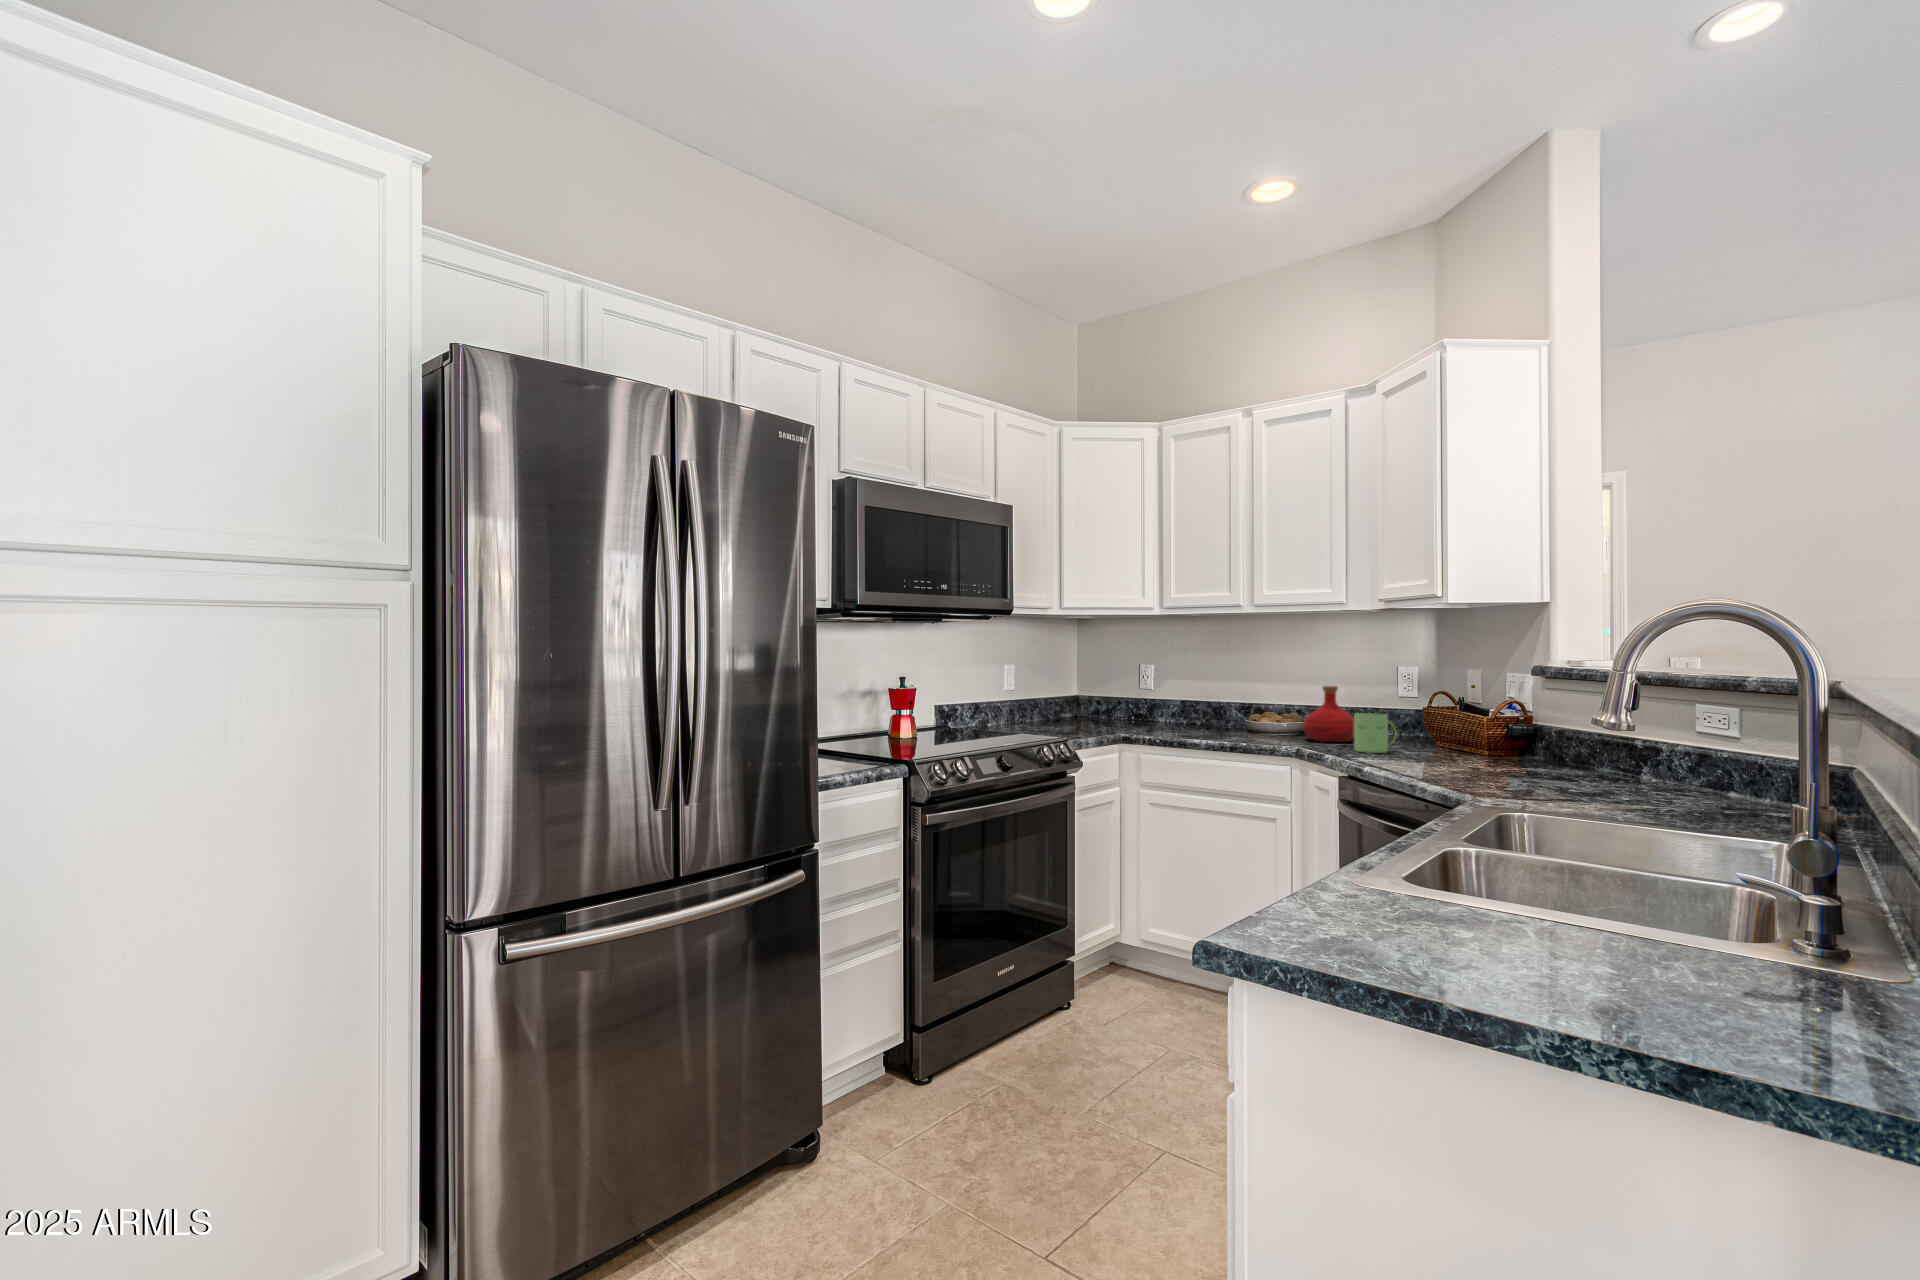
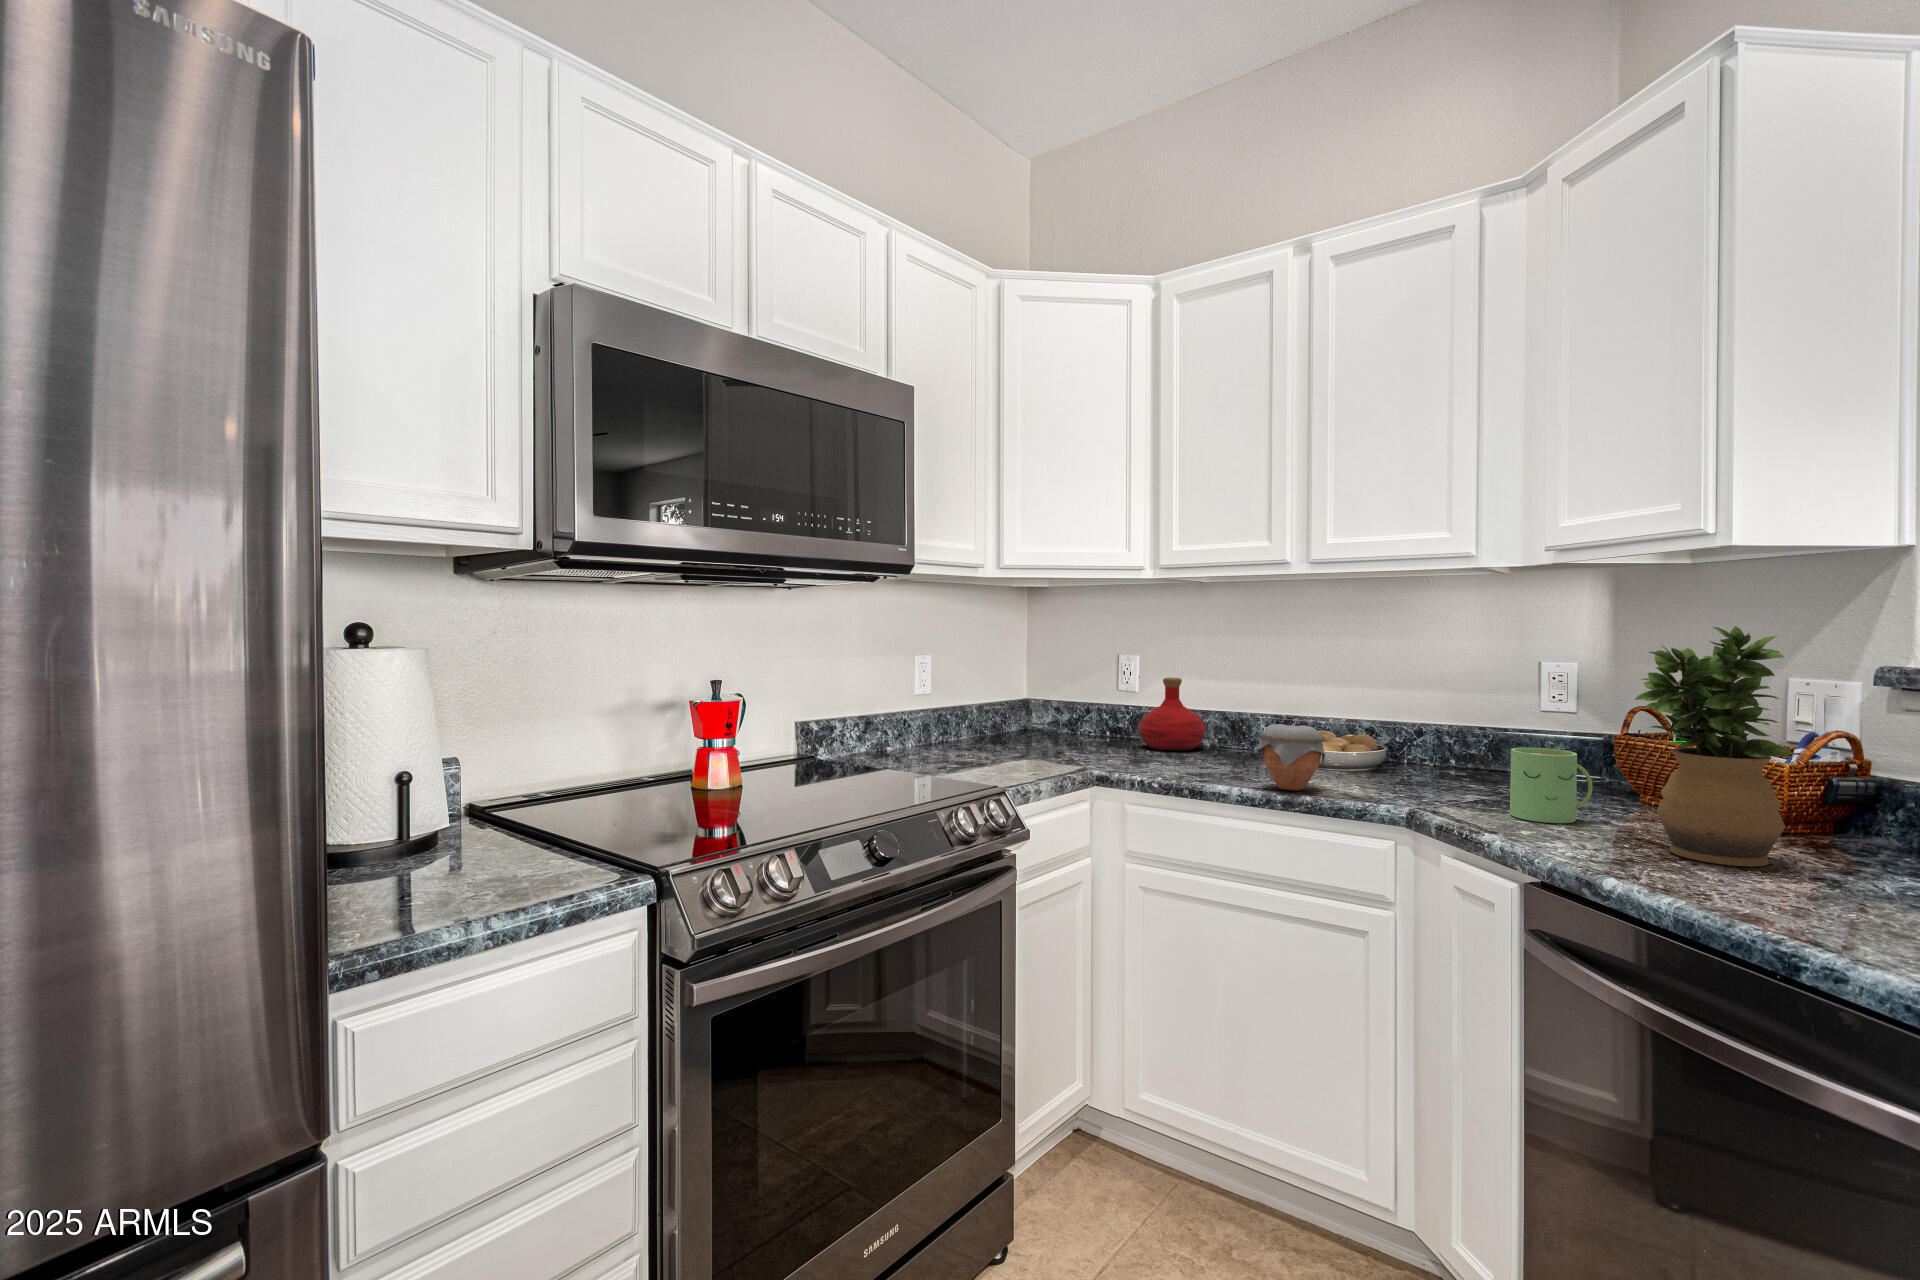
potted plant: none [1398,644,1469,765] -> present [1635,626,1793,866]
bottle: present [1303,686,1354,742] -> present [1139,678,1205,751]
jar: none [1218,704,1257,742] -> present [1258,724,1325,791]

